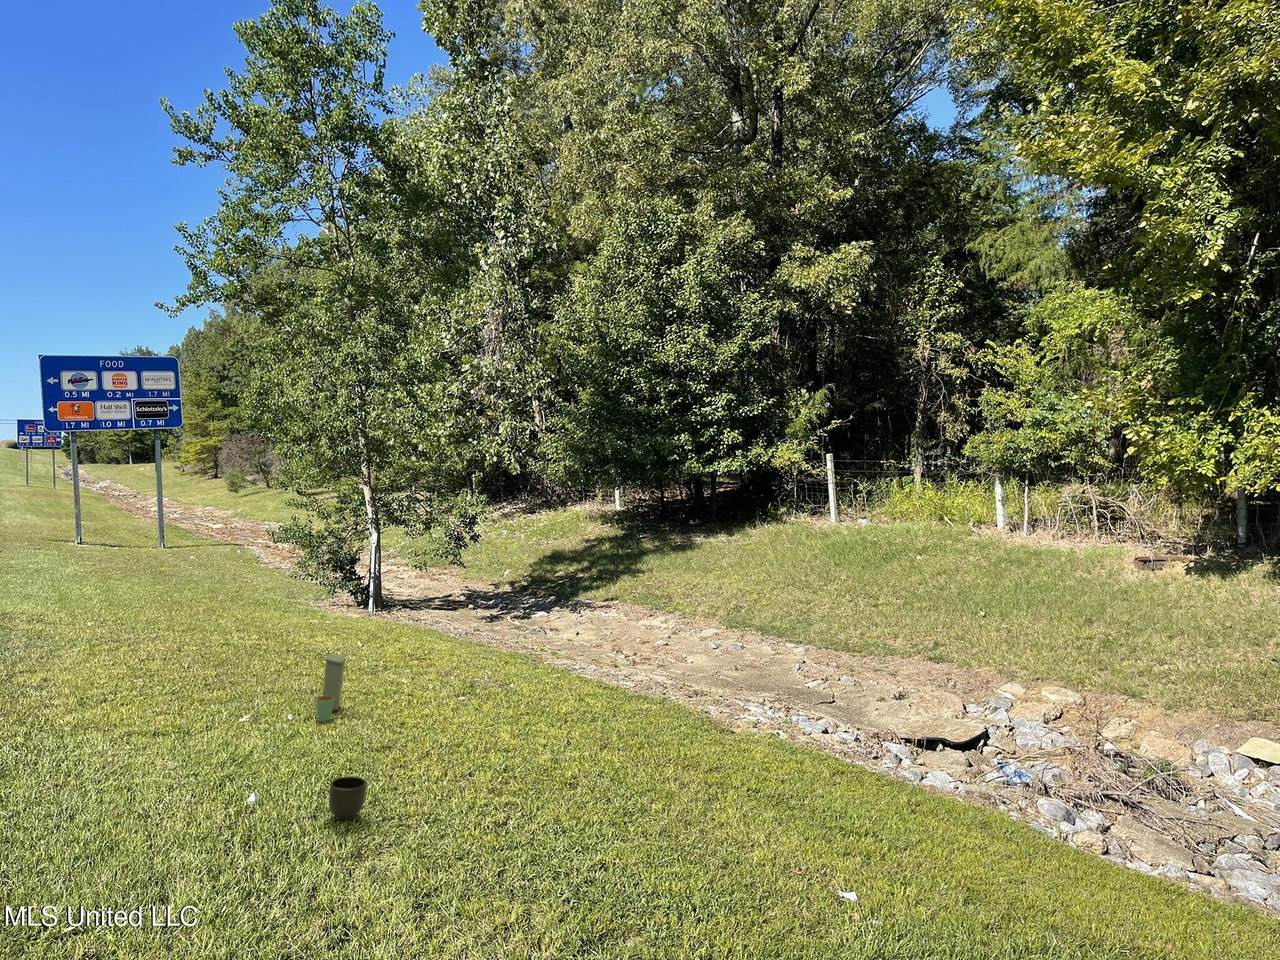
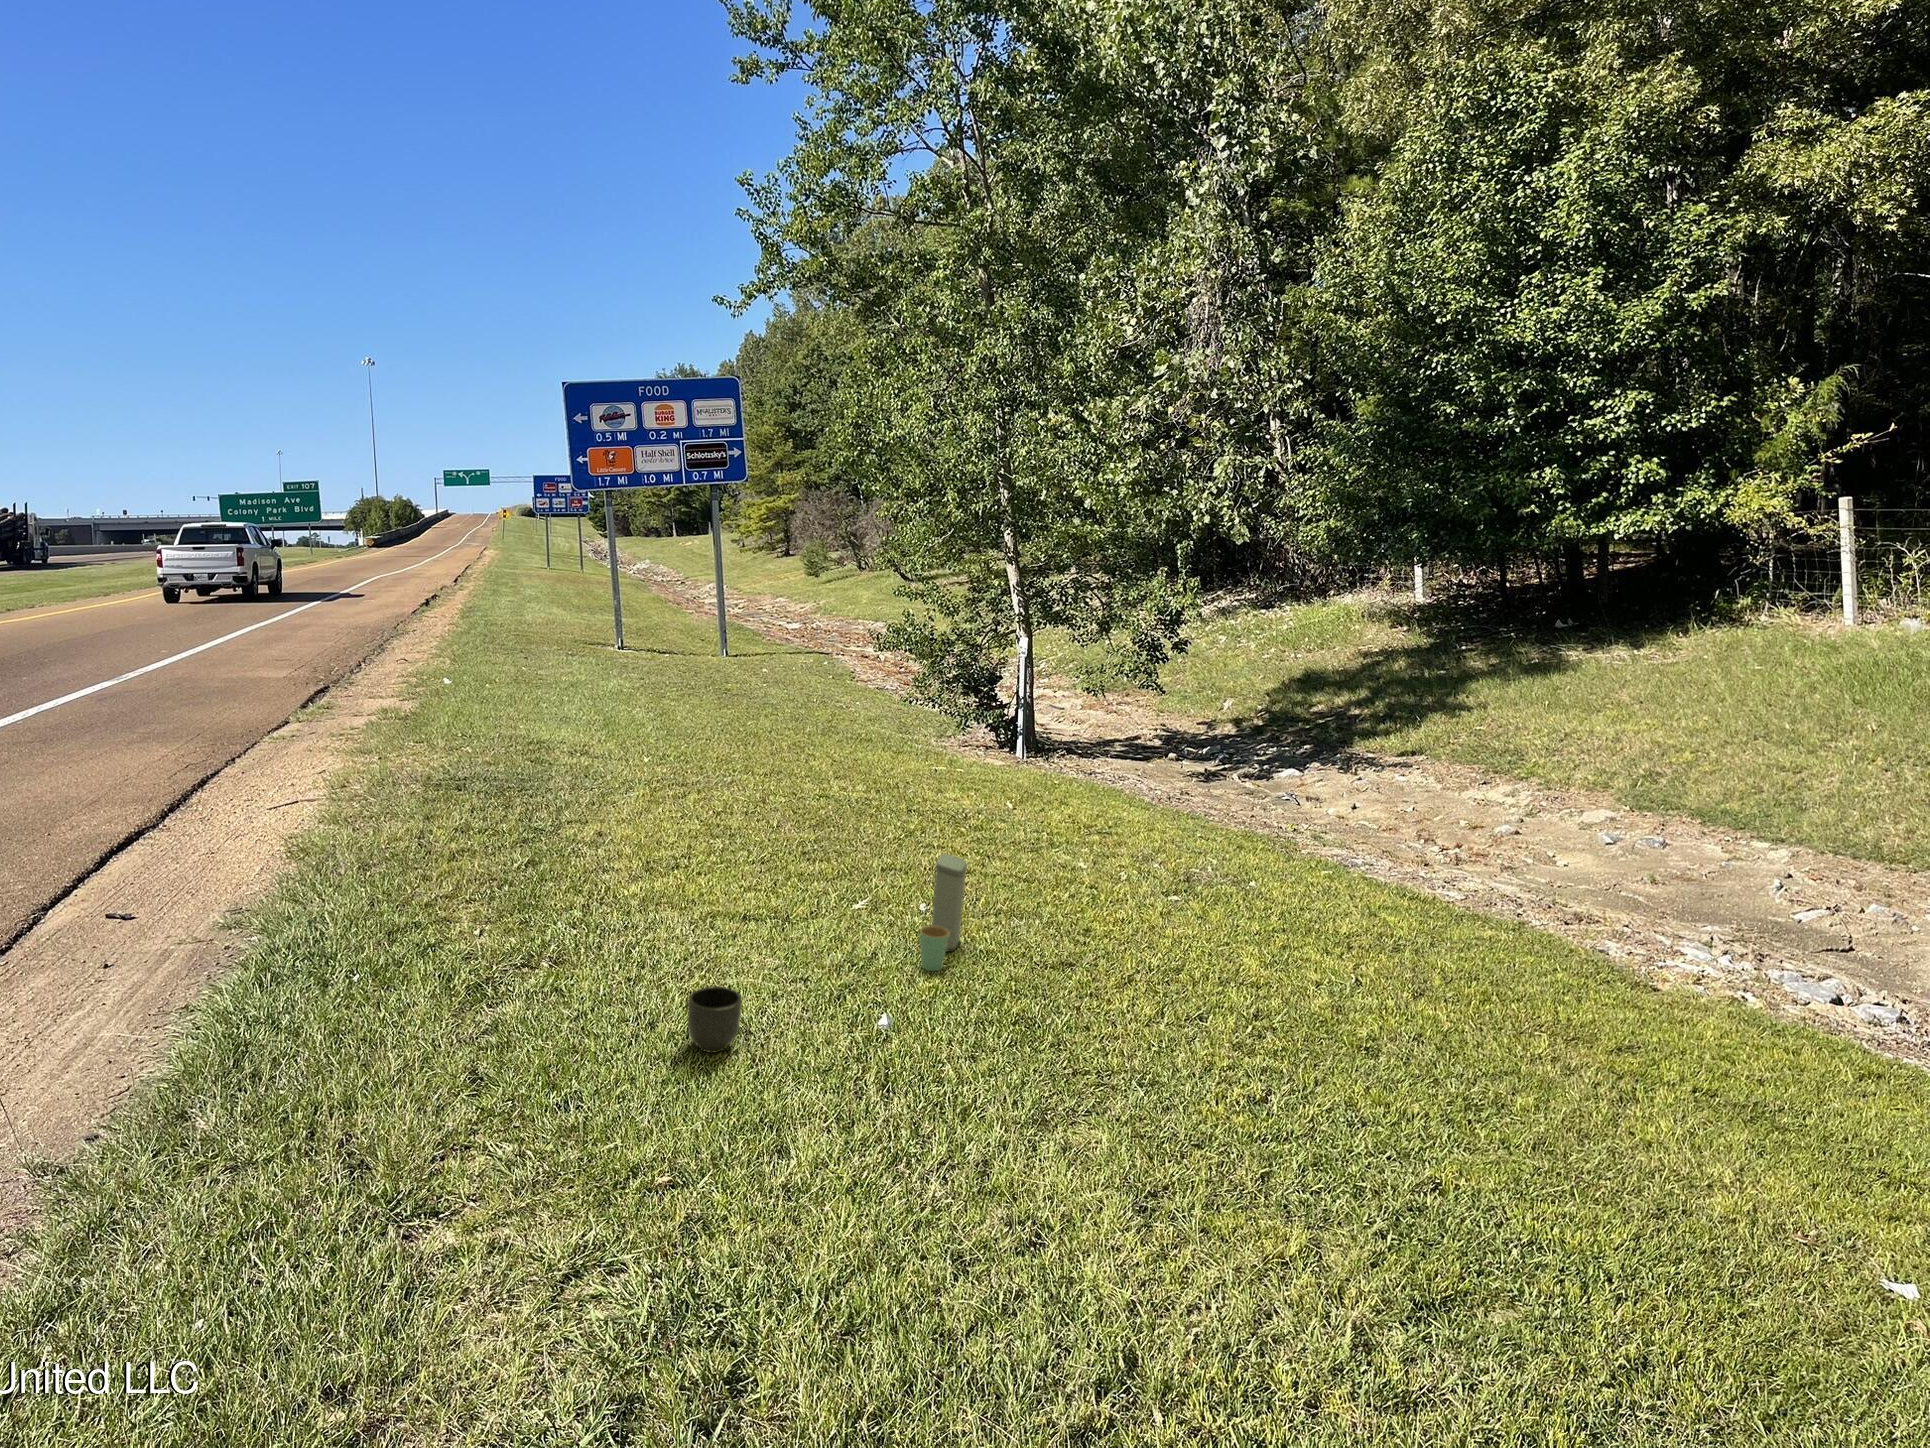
planter: present [329,776,367,820] -> present [688,986,742,1053]

